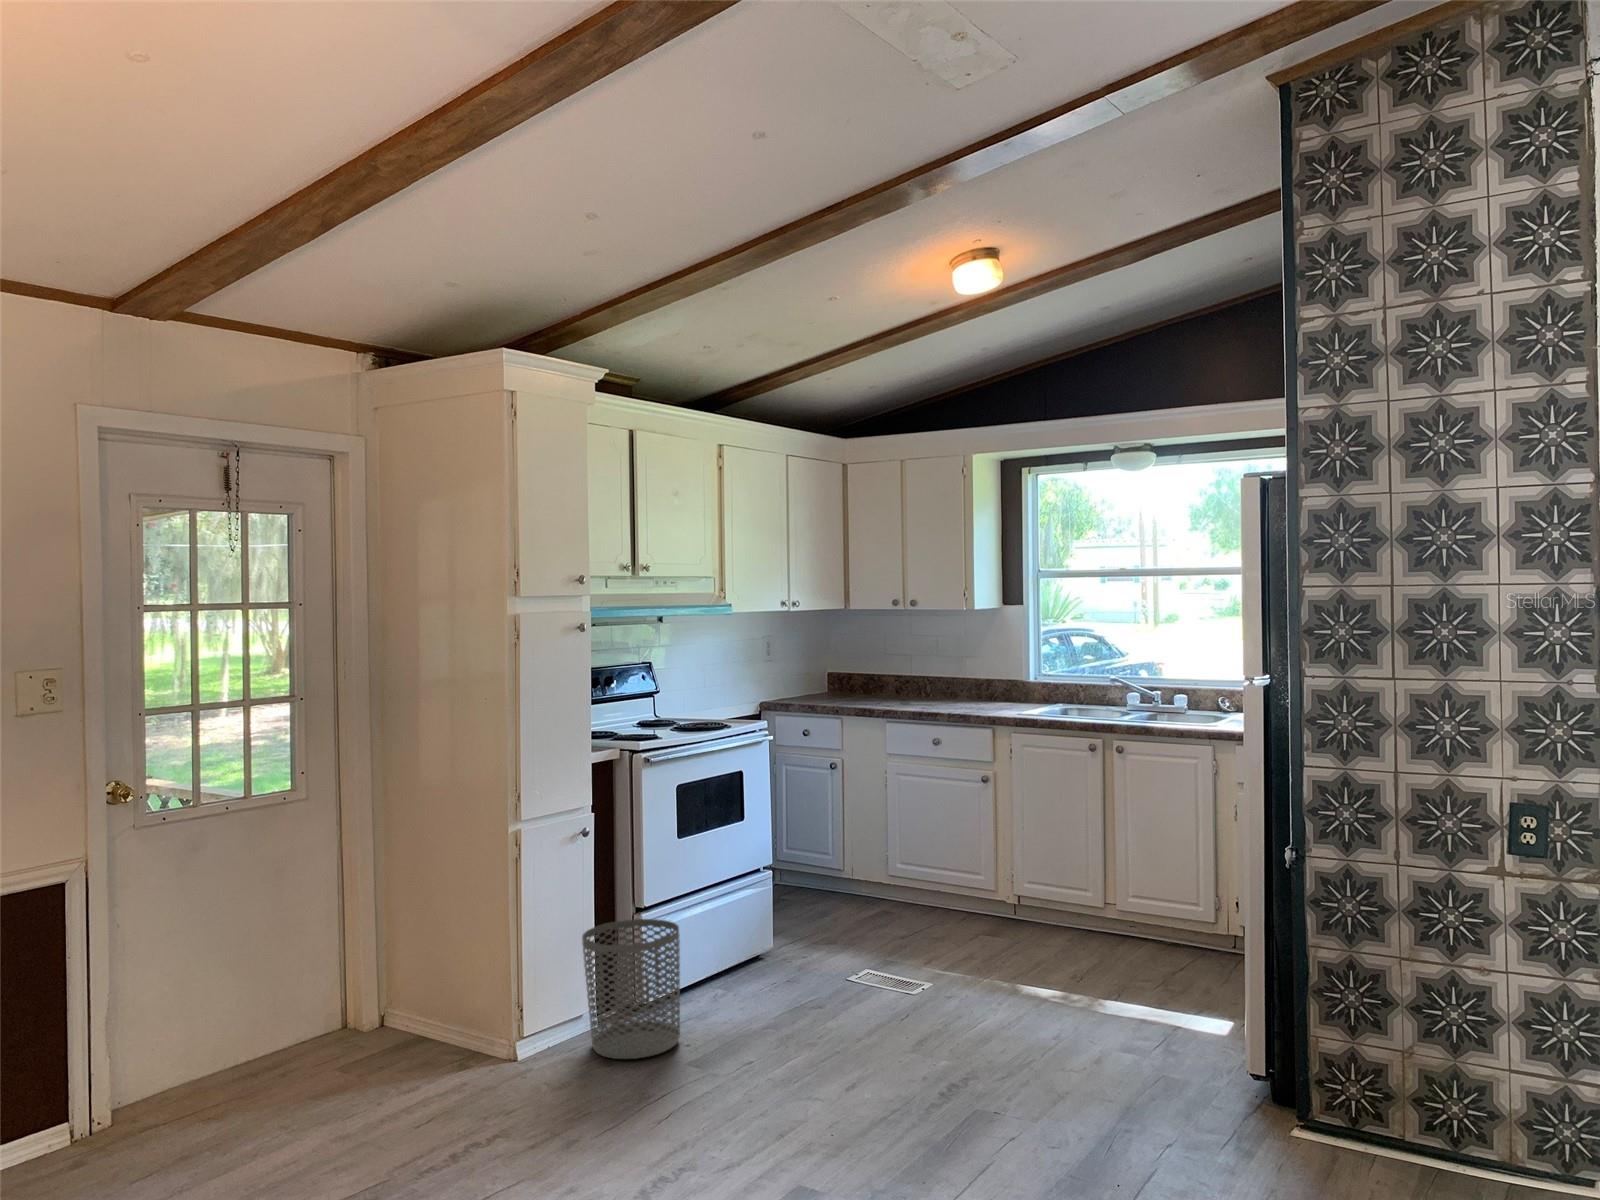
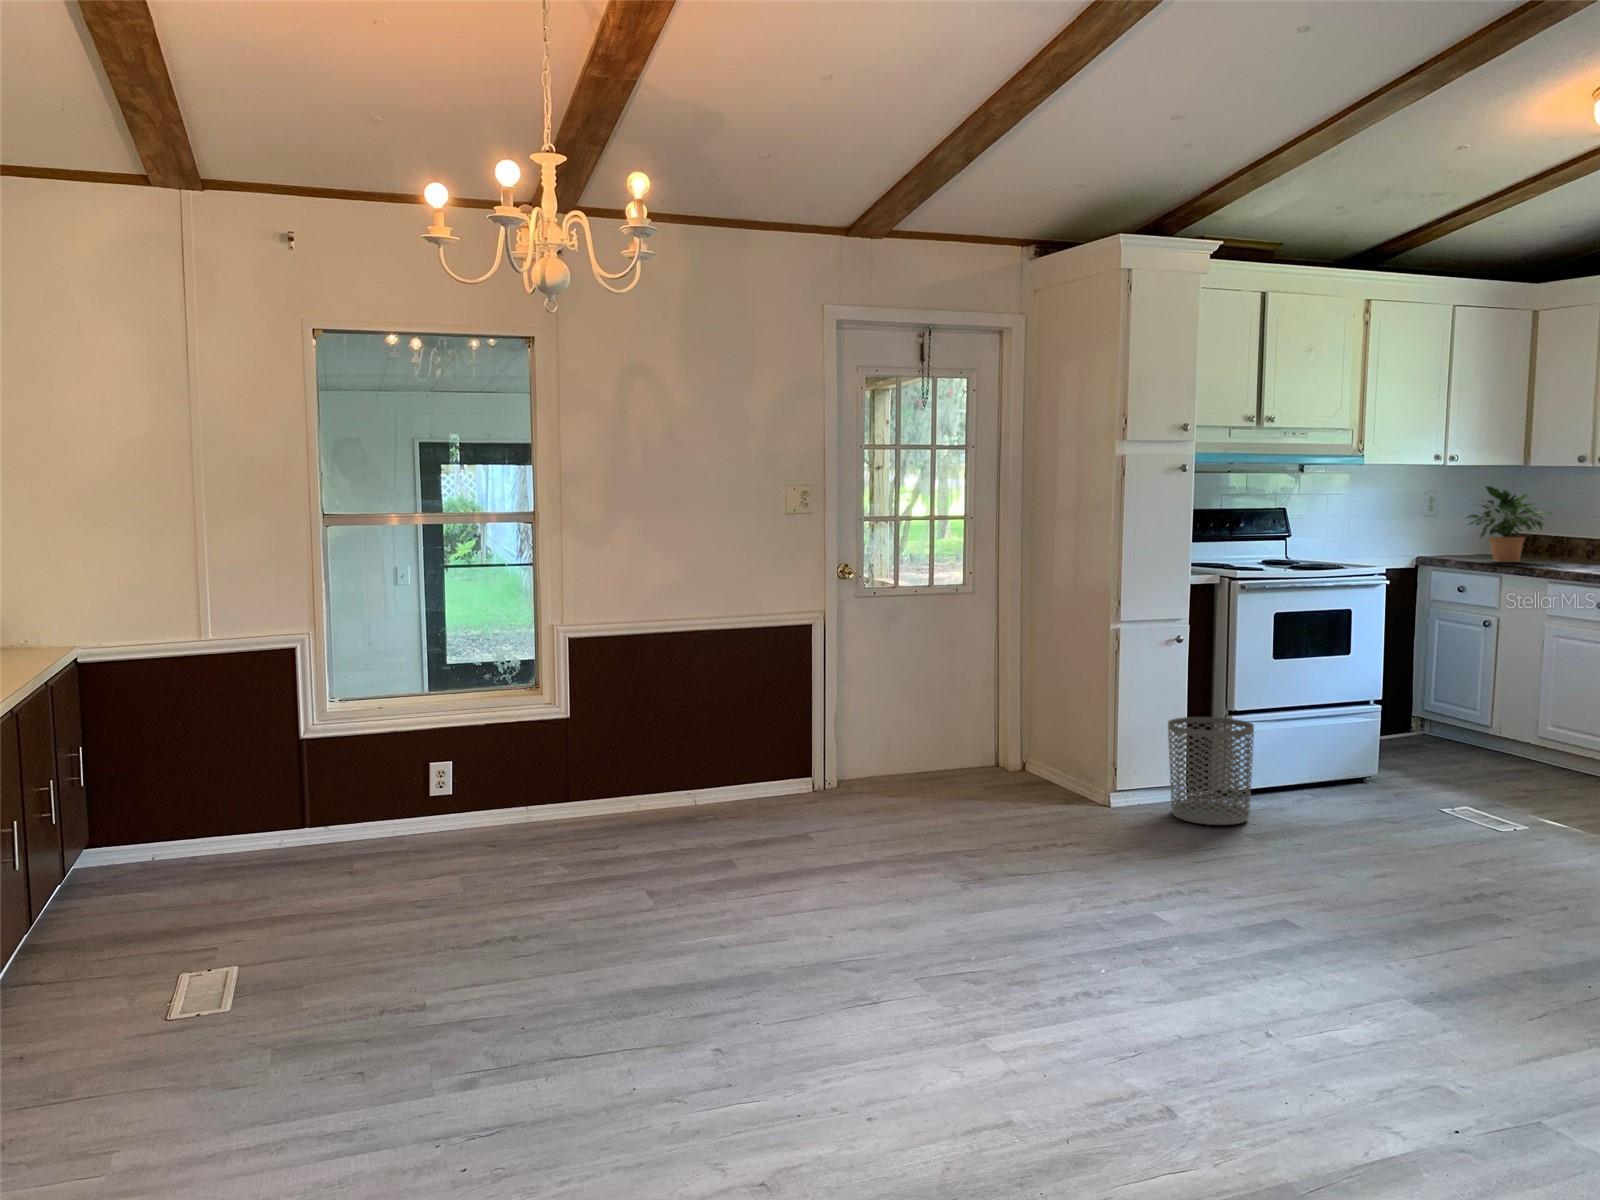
potted plant: none [803,630,880,704] -> present [1468,486,1553,562]

